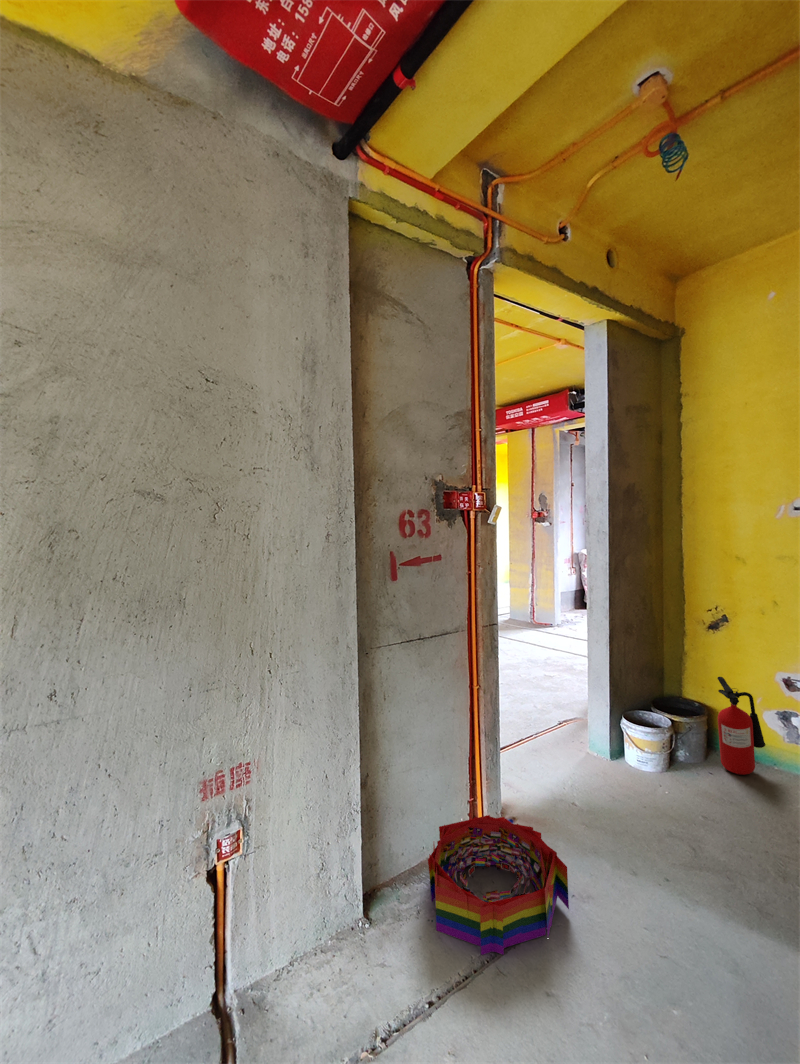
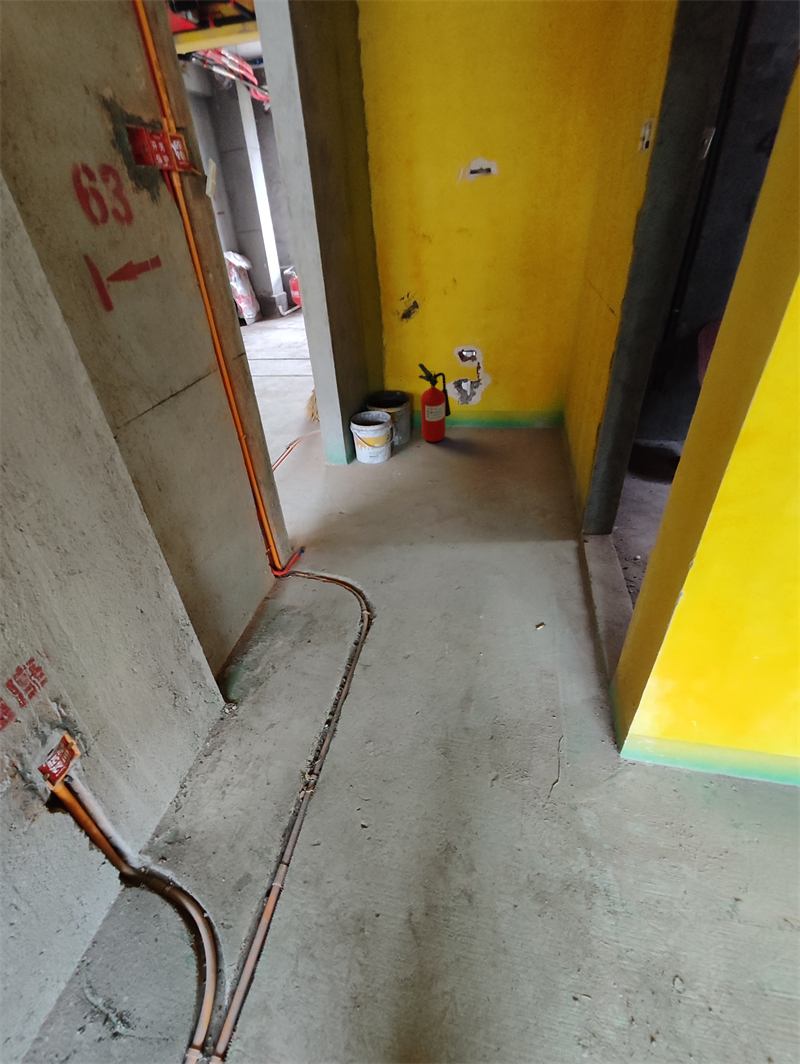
storage bin: present [428,815,569,955] -> none [253,548,387,671]

